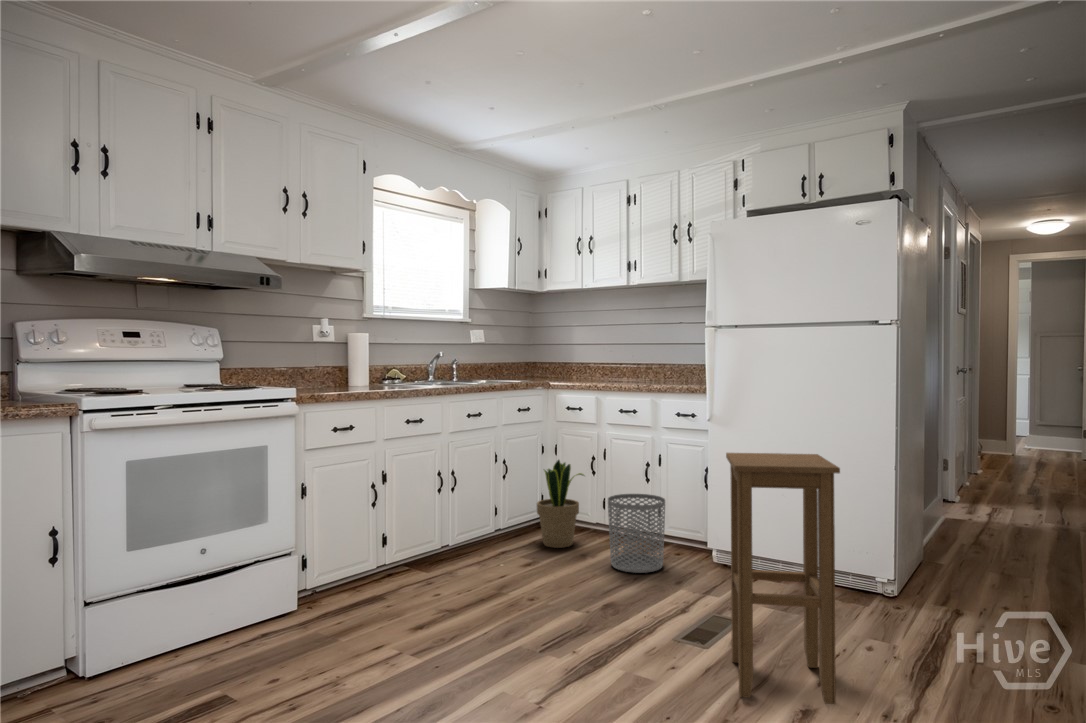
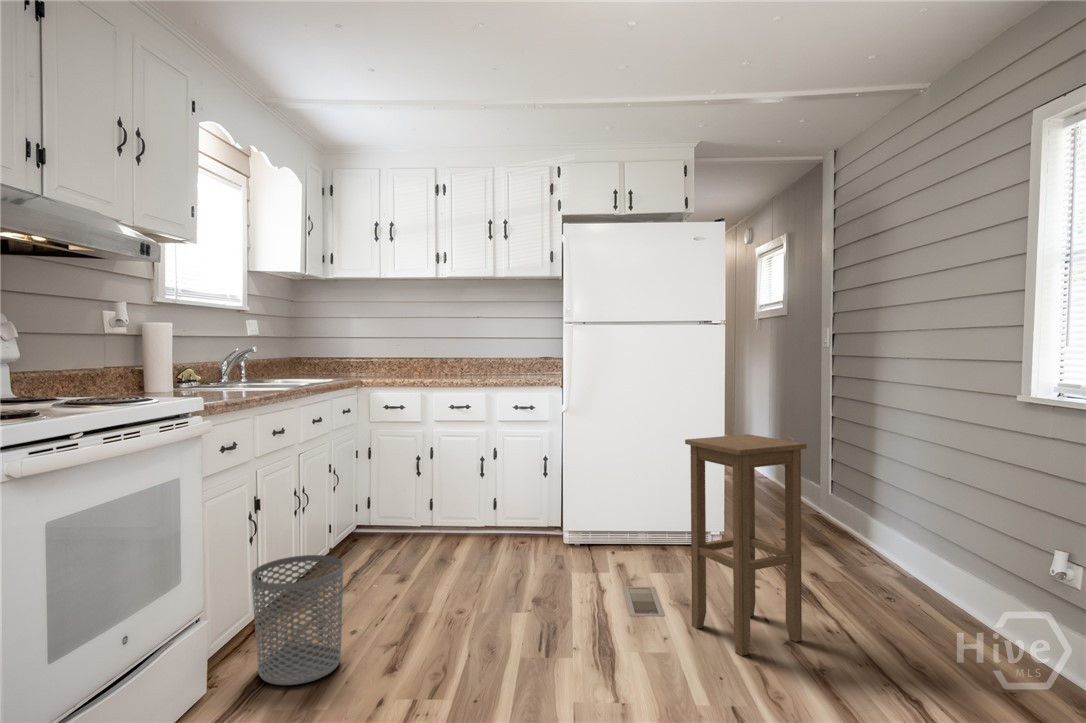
potted plant: present [537,460,584,548] -> none [377,463,428,560]
waste bin: present [608,494,665,573] -> present [252,555,343,685]

